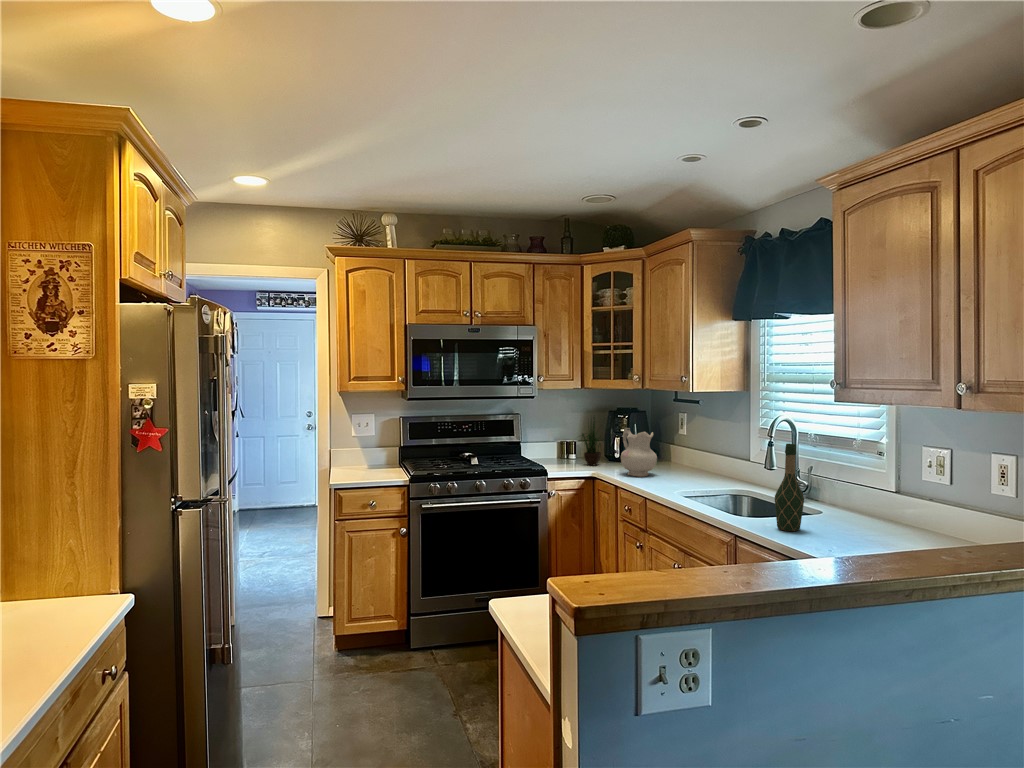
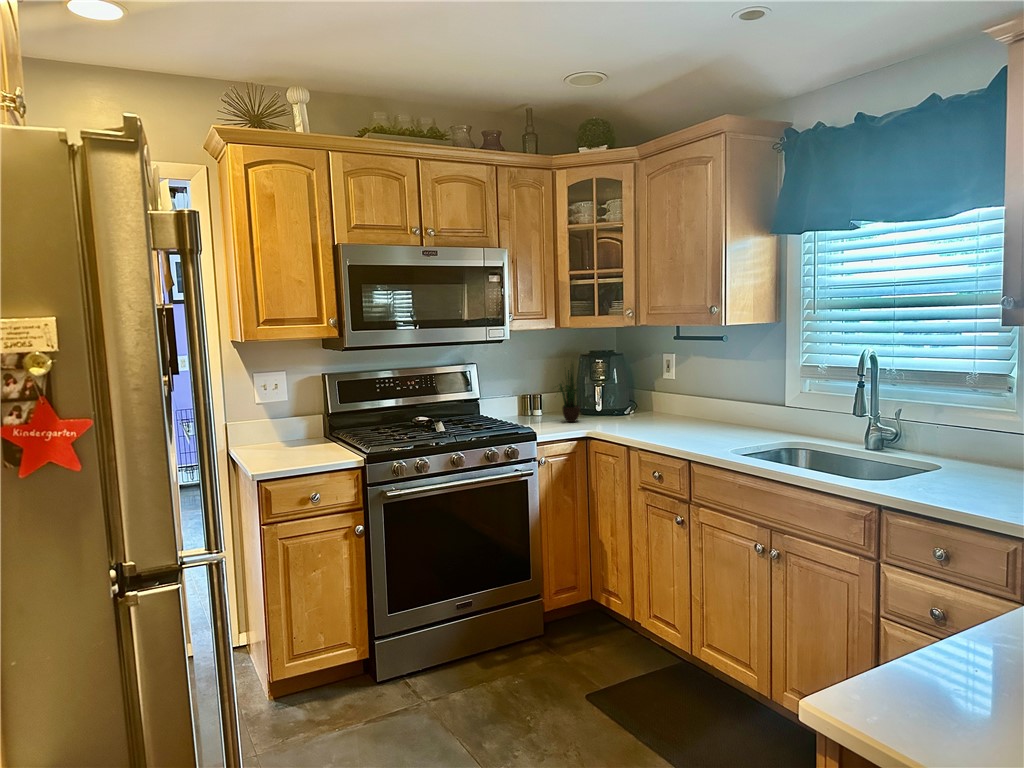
ceramic pitcher: present [621,428,657,477] -> none [621,374,667,433]
wine bottle: present [775,444,804,531] -> none [934,383,975,495]

